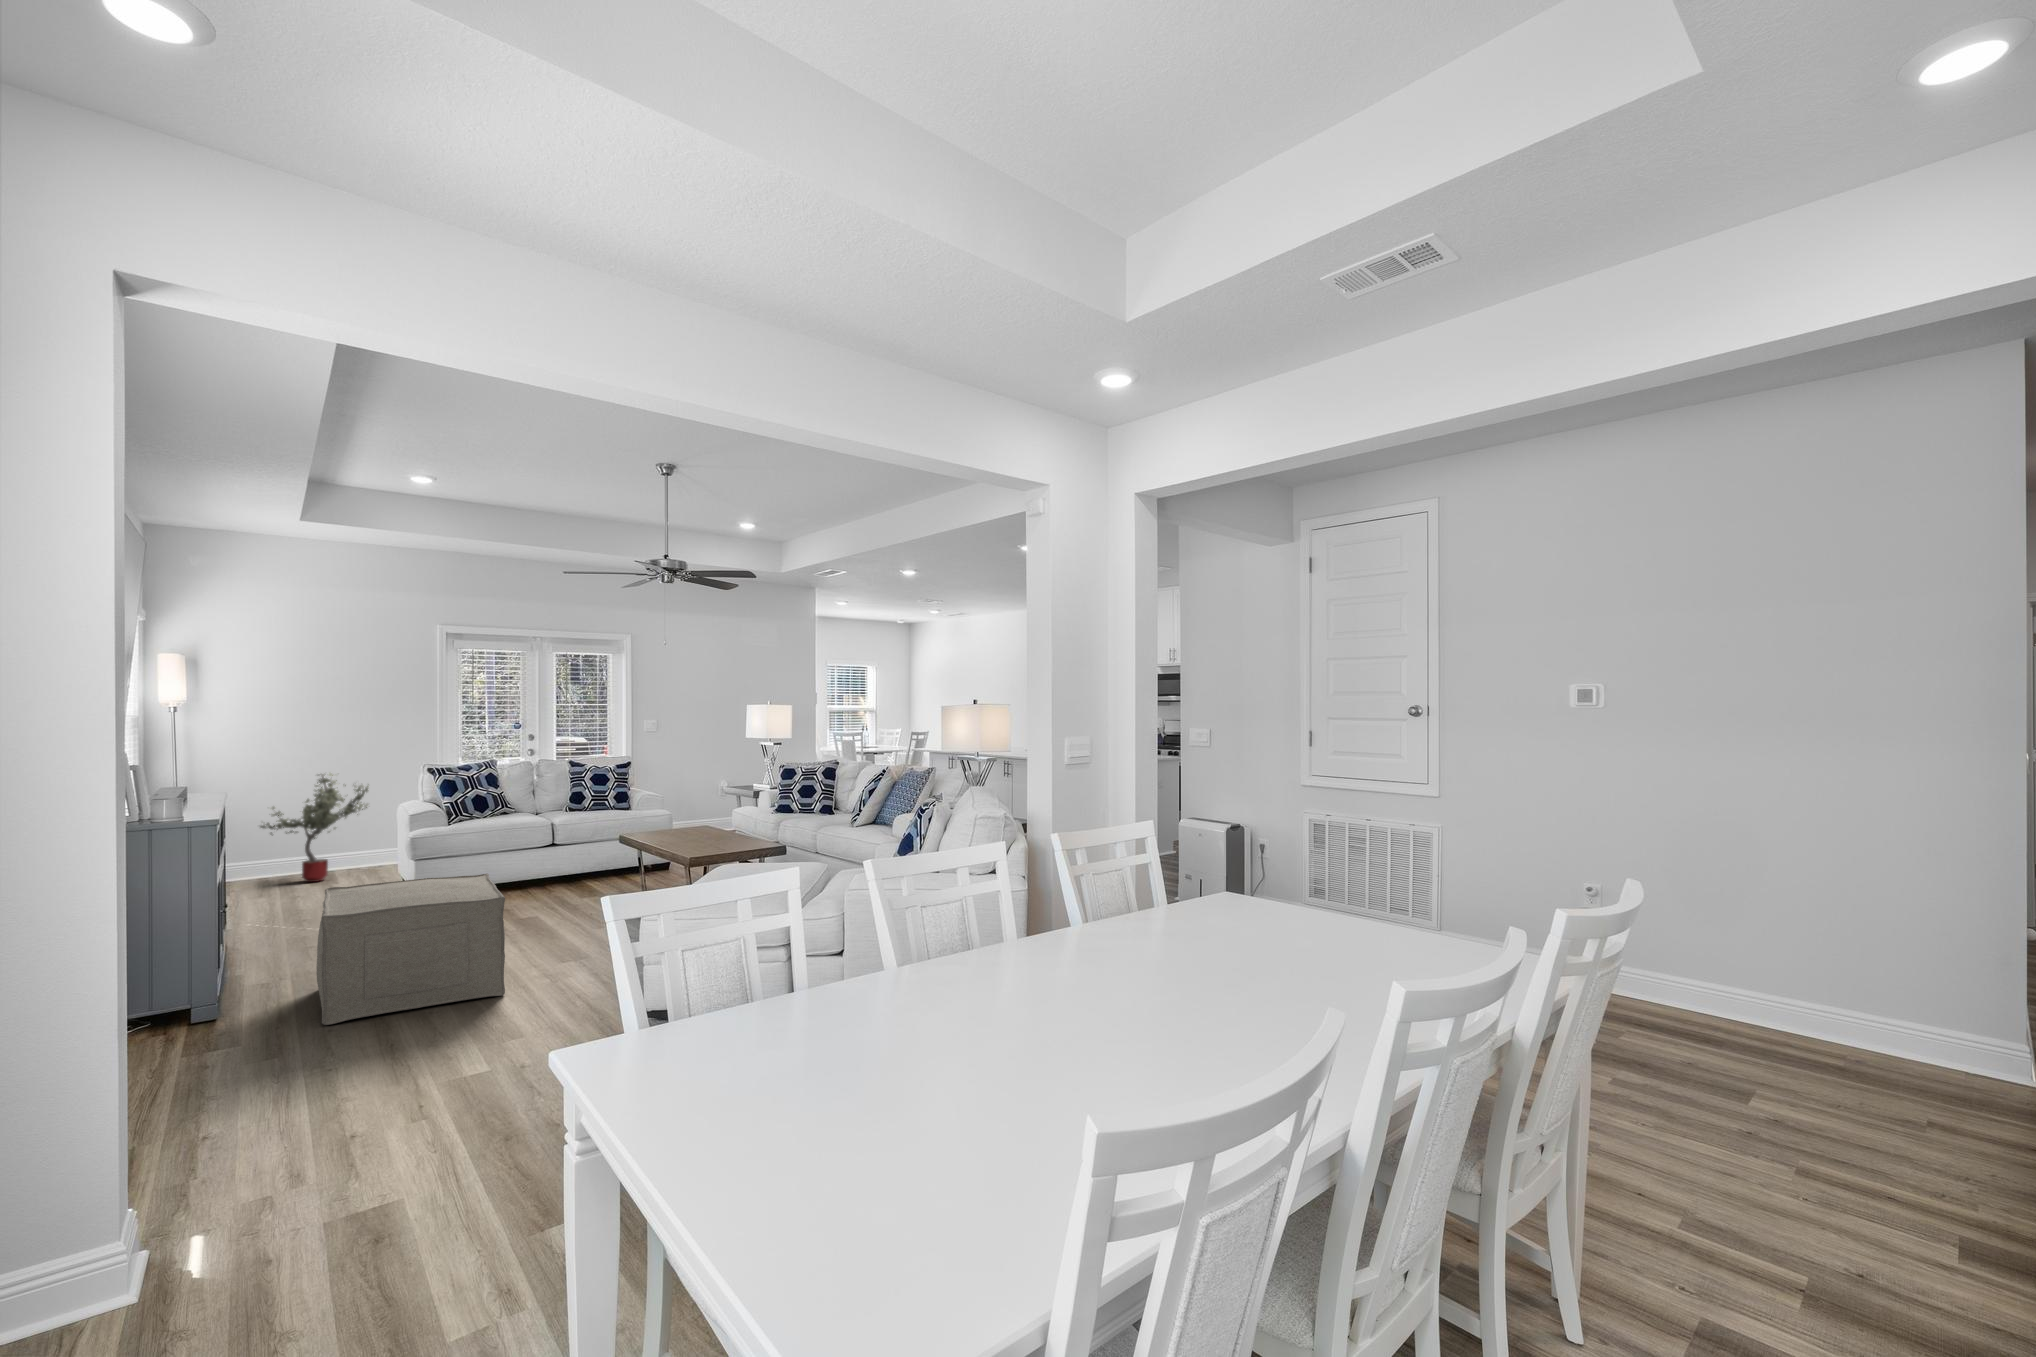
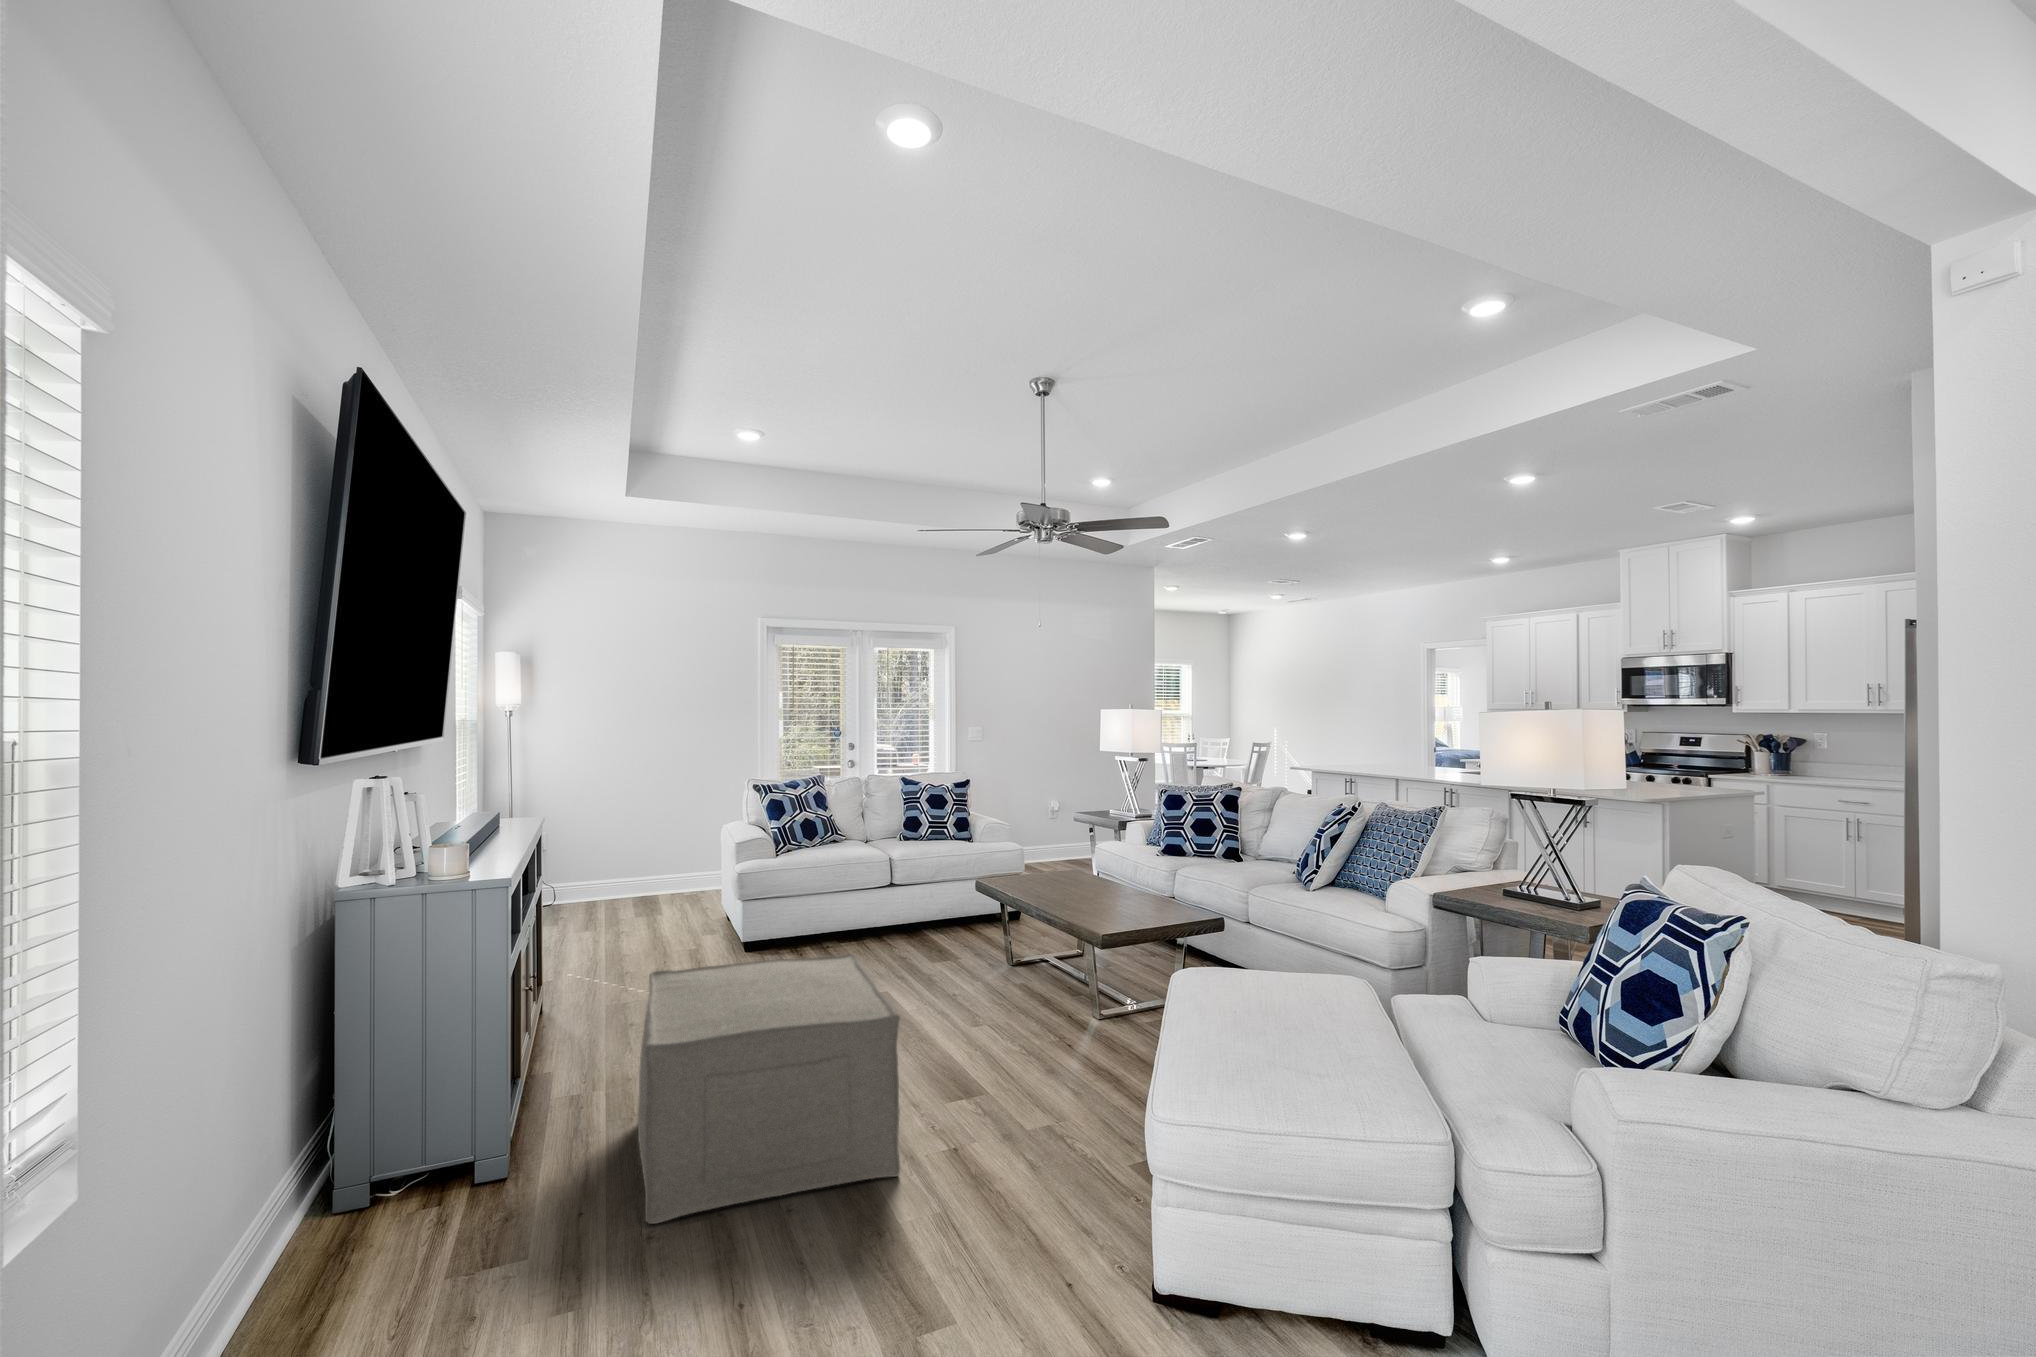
potted tree: present [260,773,369,882] -> none [580,784,692,912]

